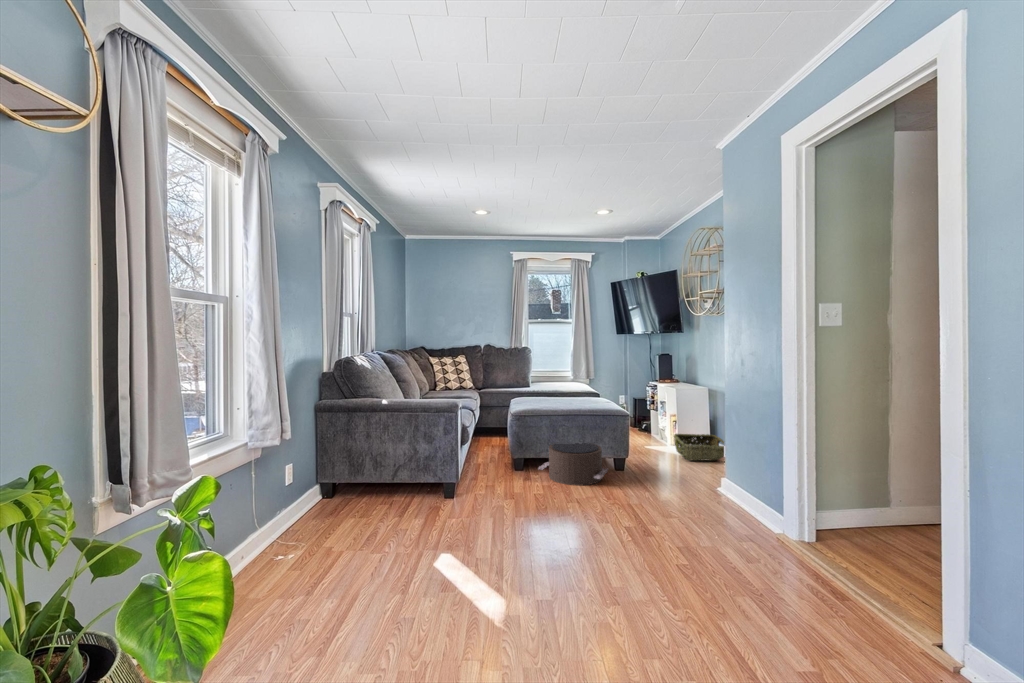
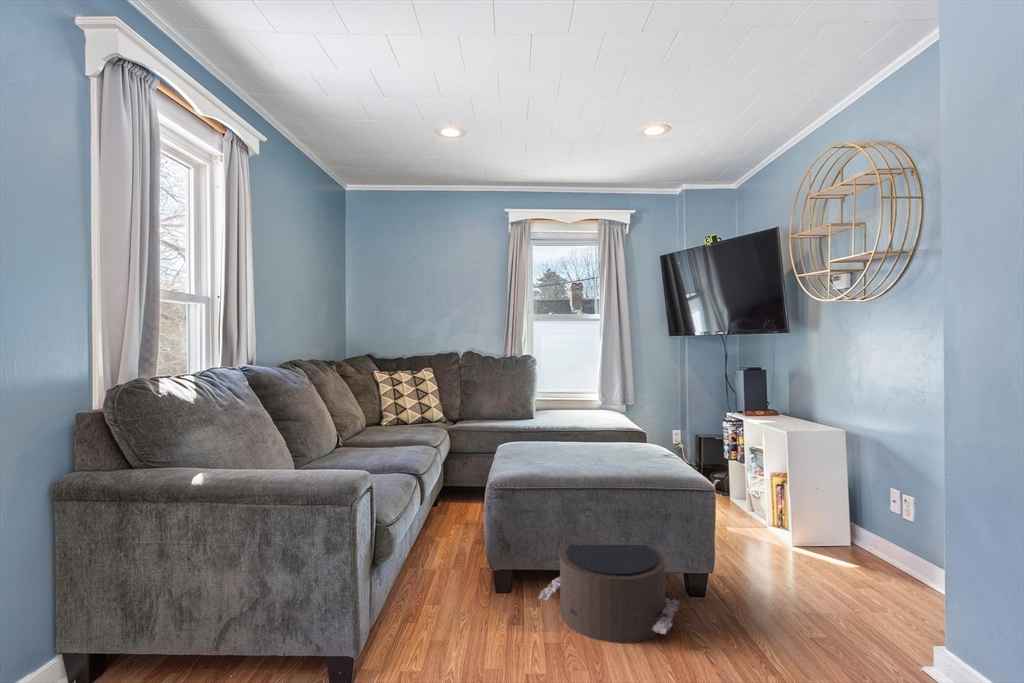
woven basket: present [674,434,724,461] -> none [786,513,899,568]

